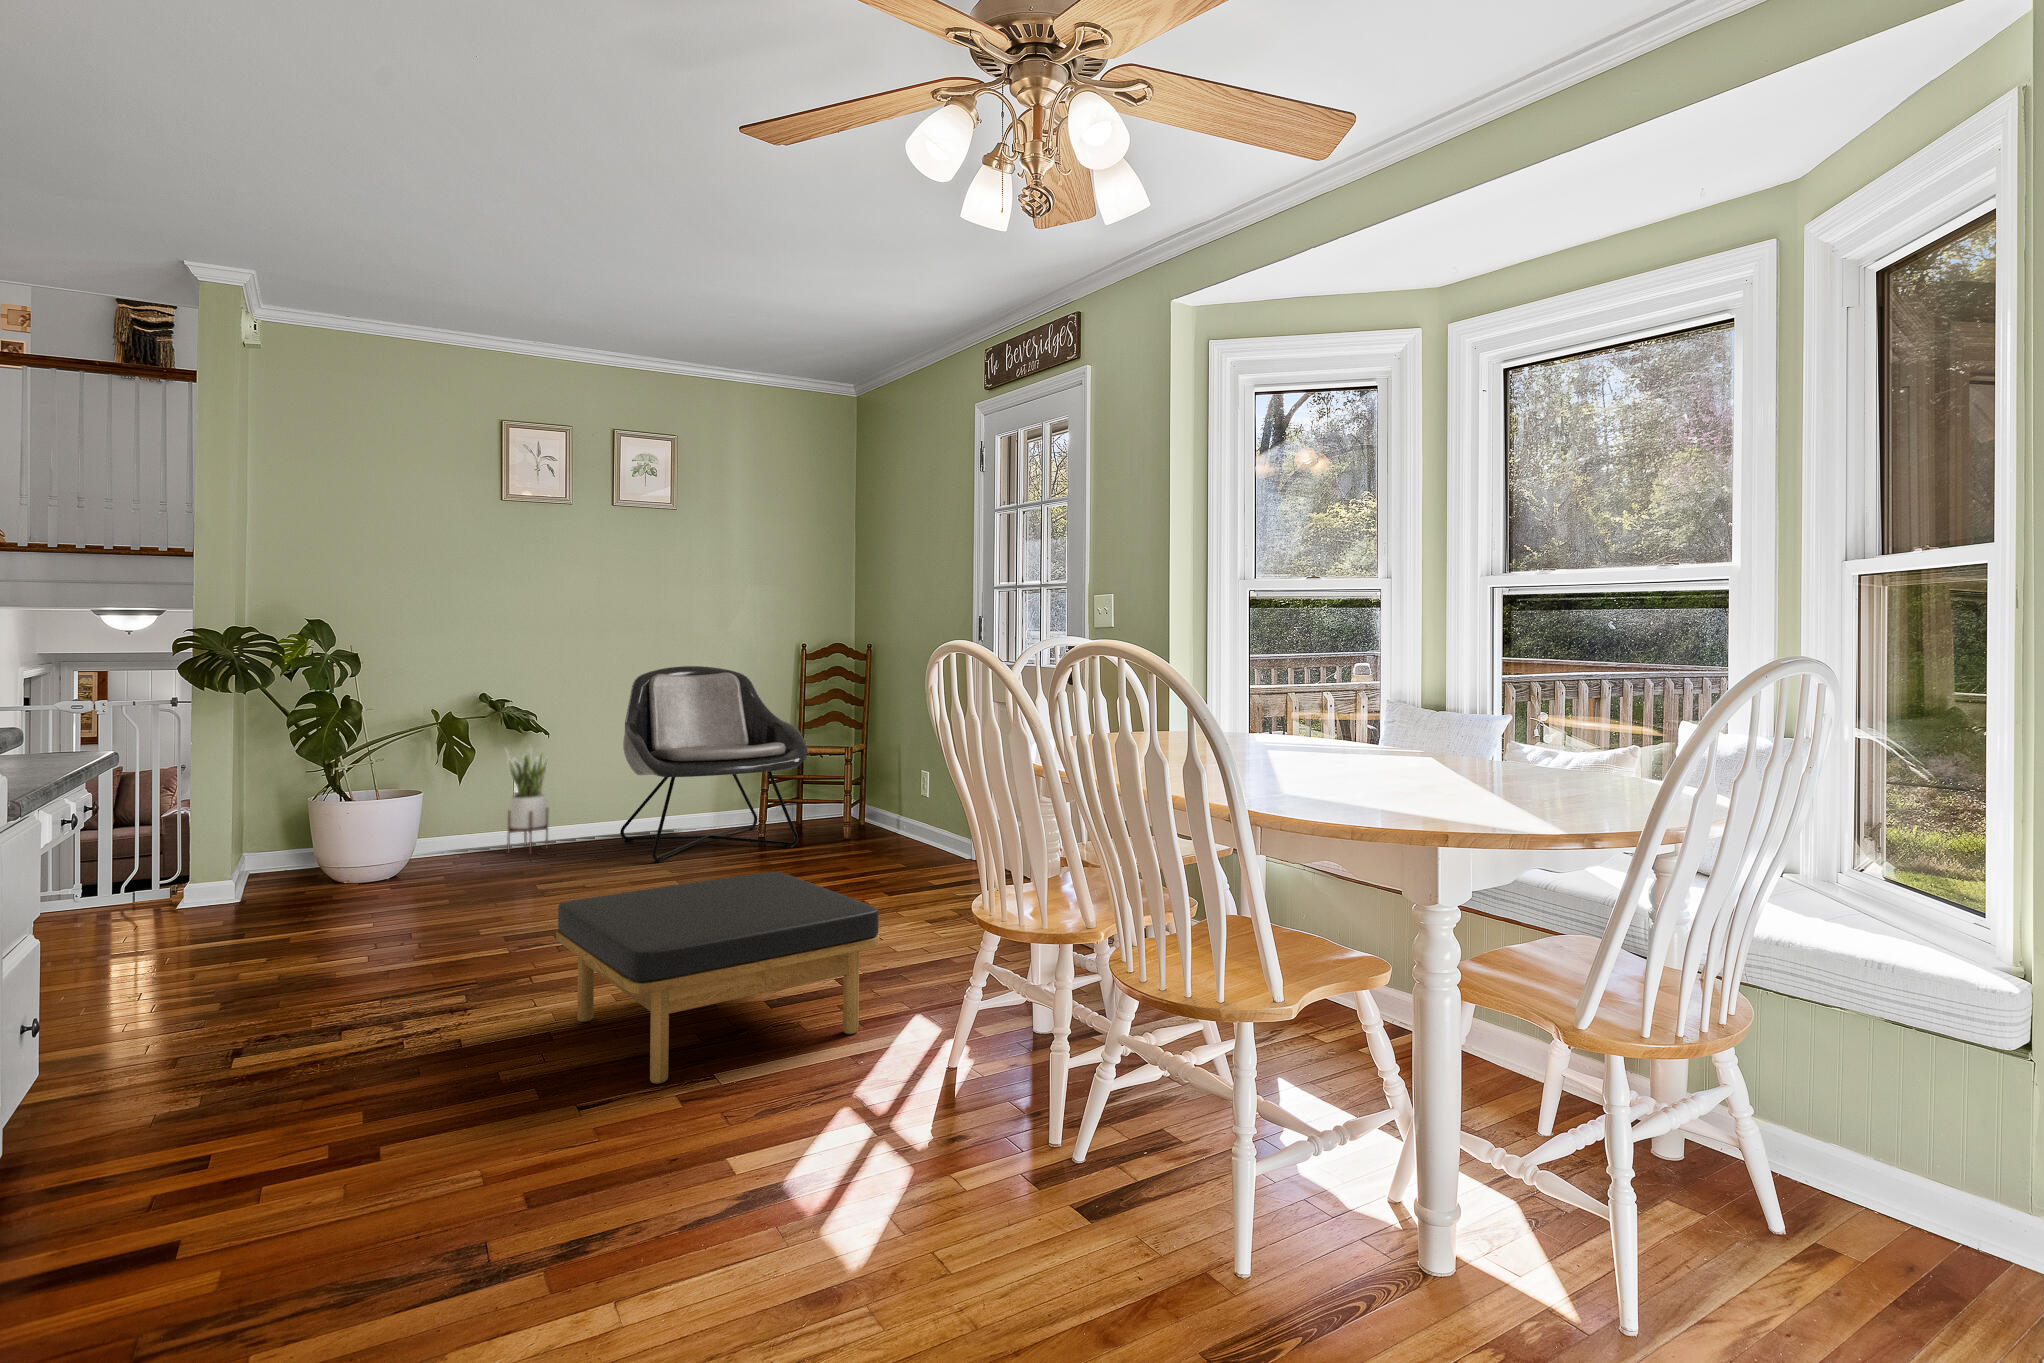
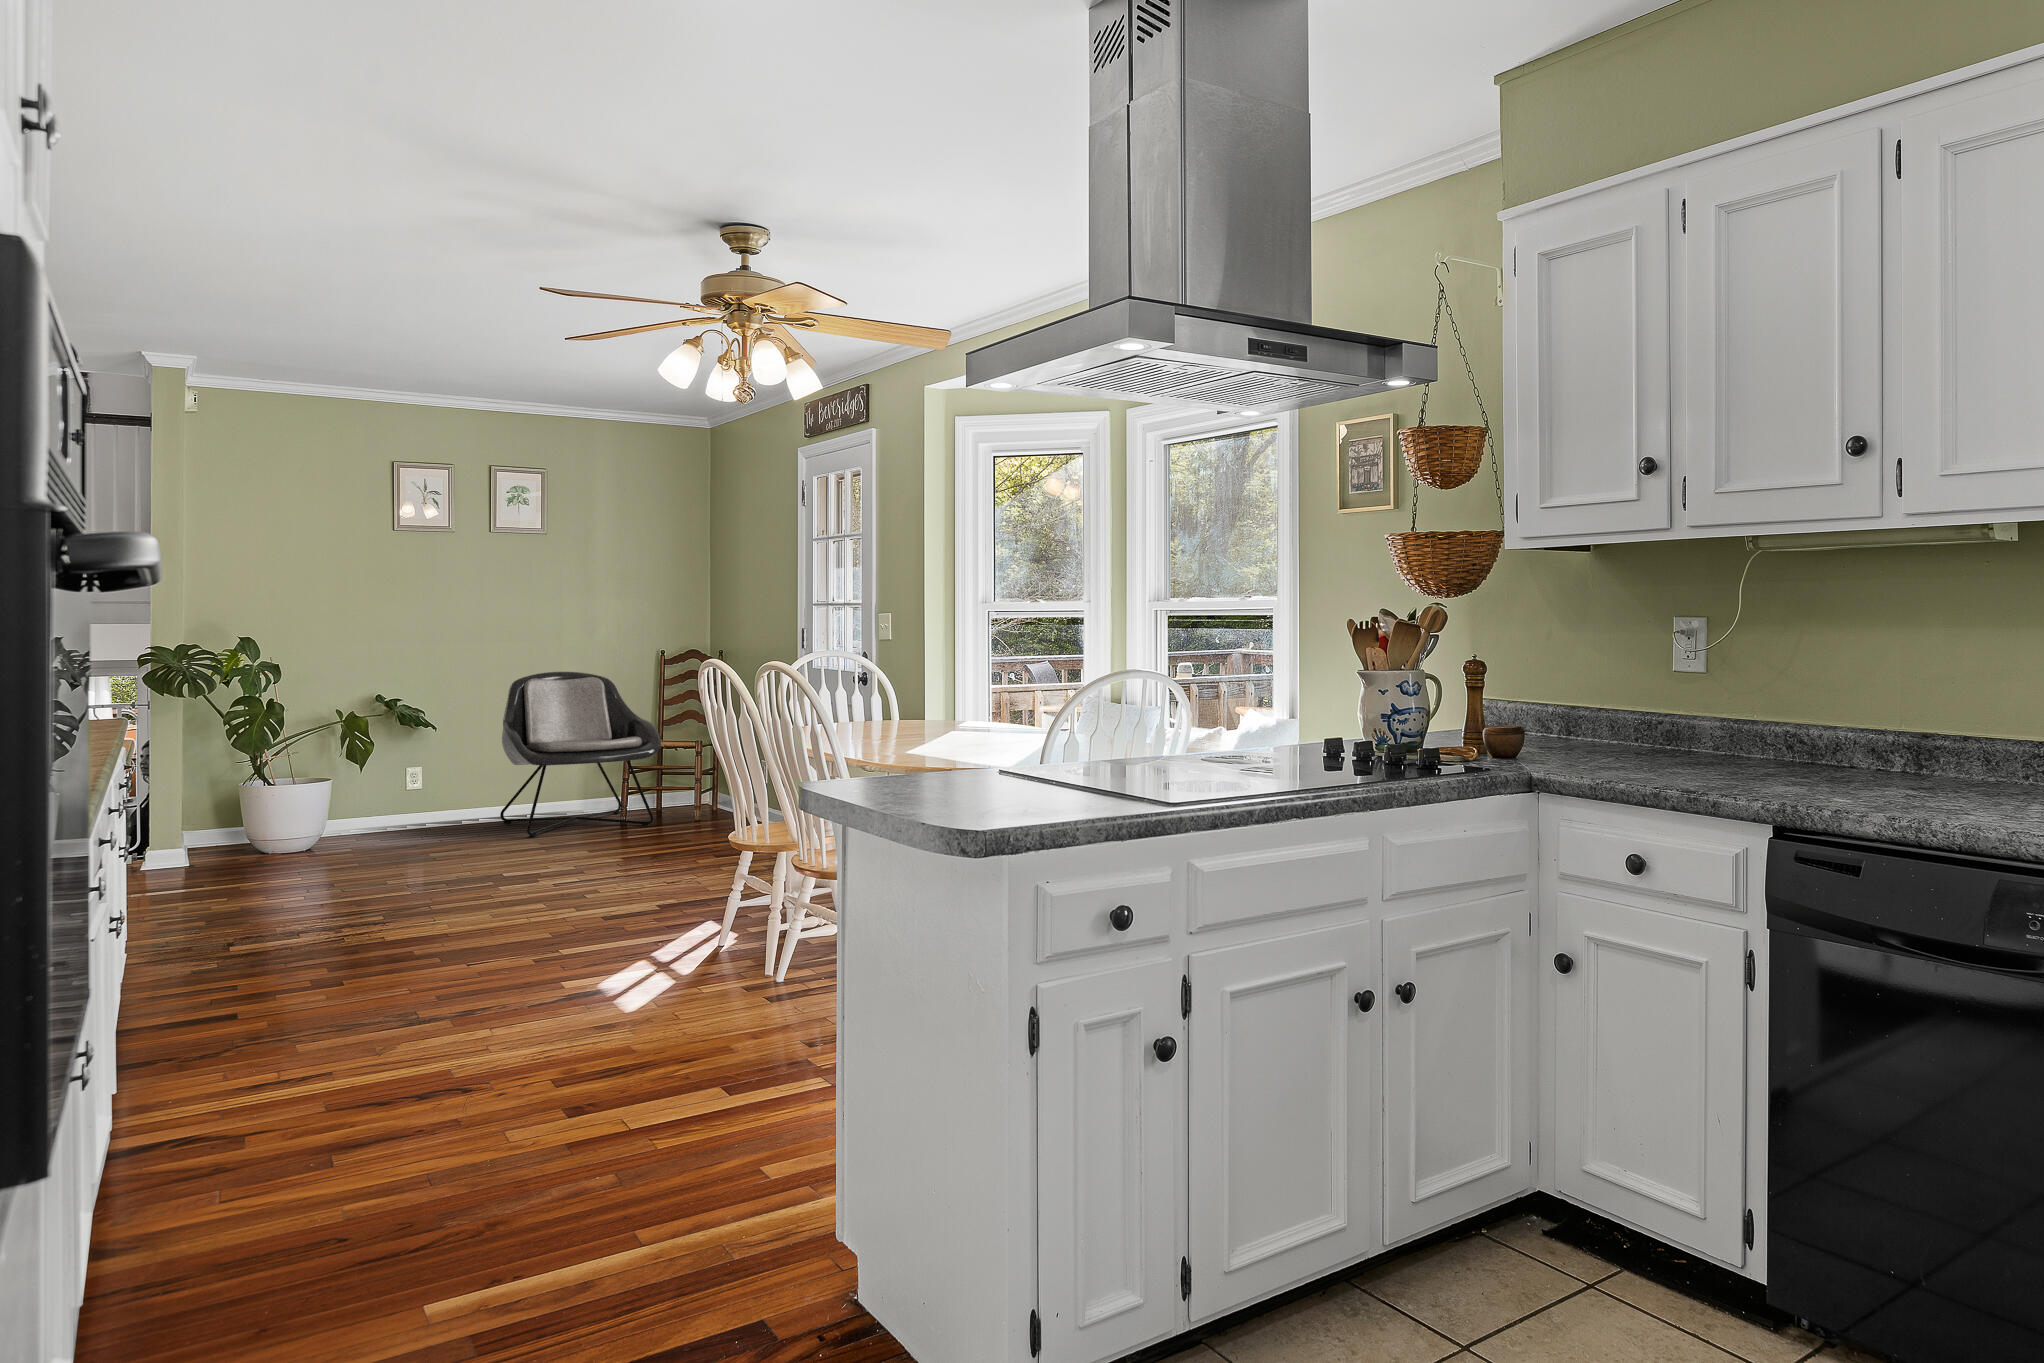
potted plant: present [506,747,548,853] -> none [400,740,438,833]
ottoman: present [556,871,879,1084] -> none [451,825,681,954]

